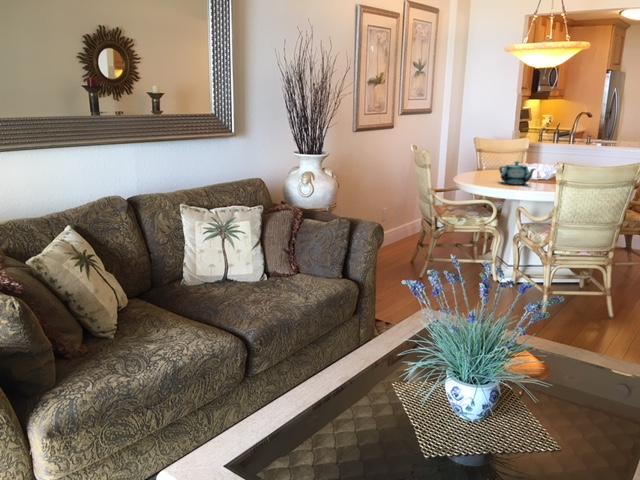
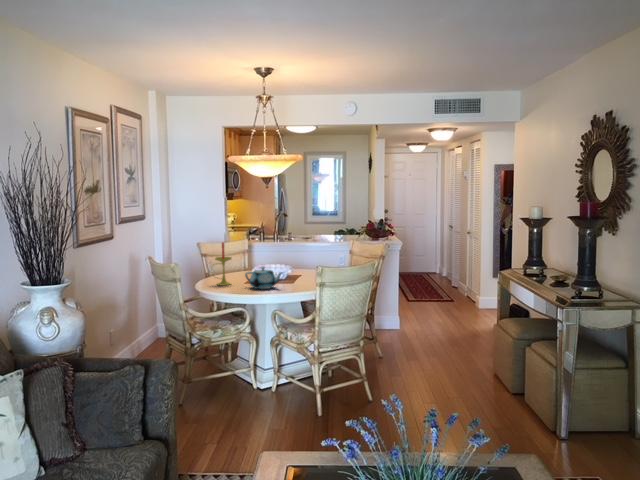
candle: none [470,134,492,178] -> present [215,243,232,285]

